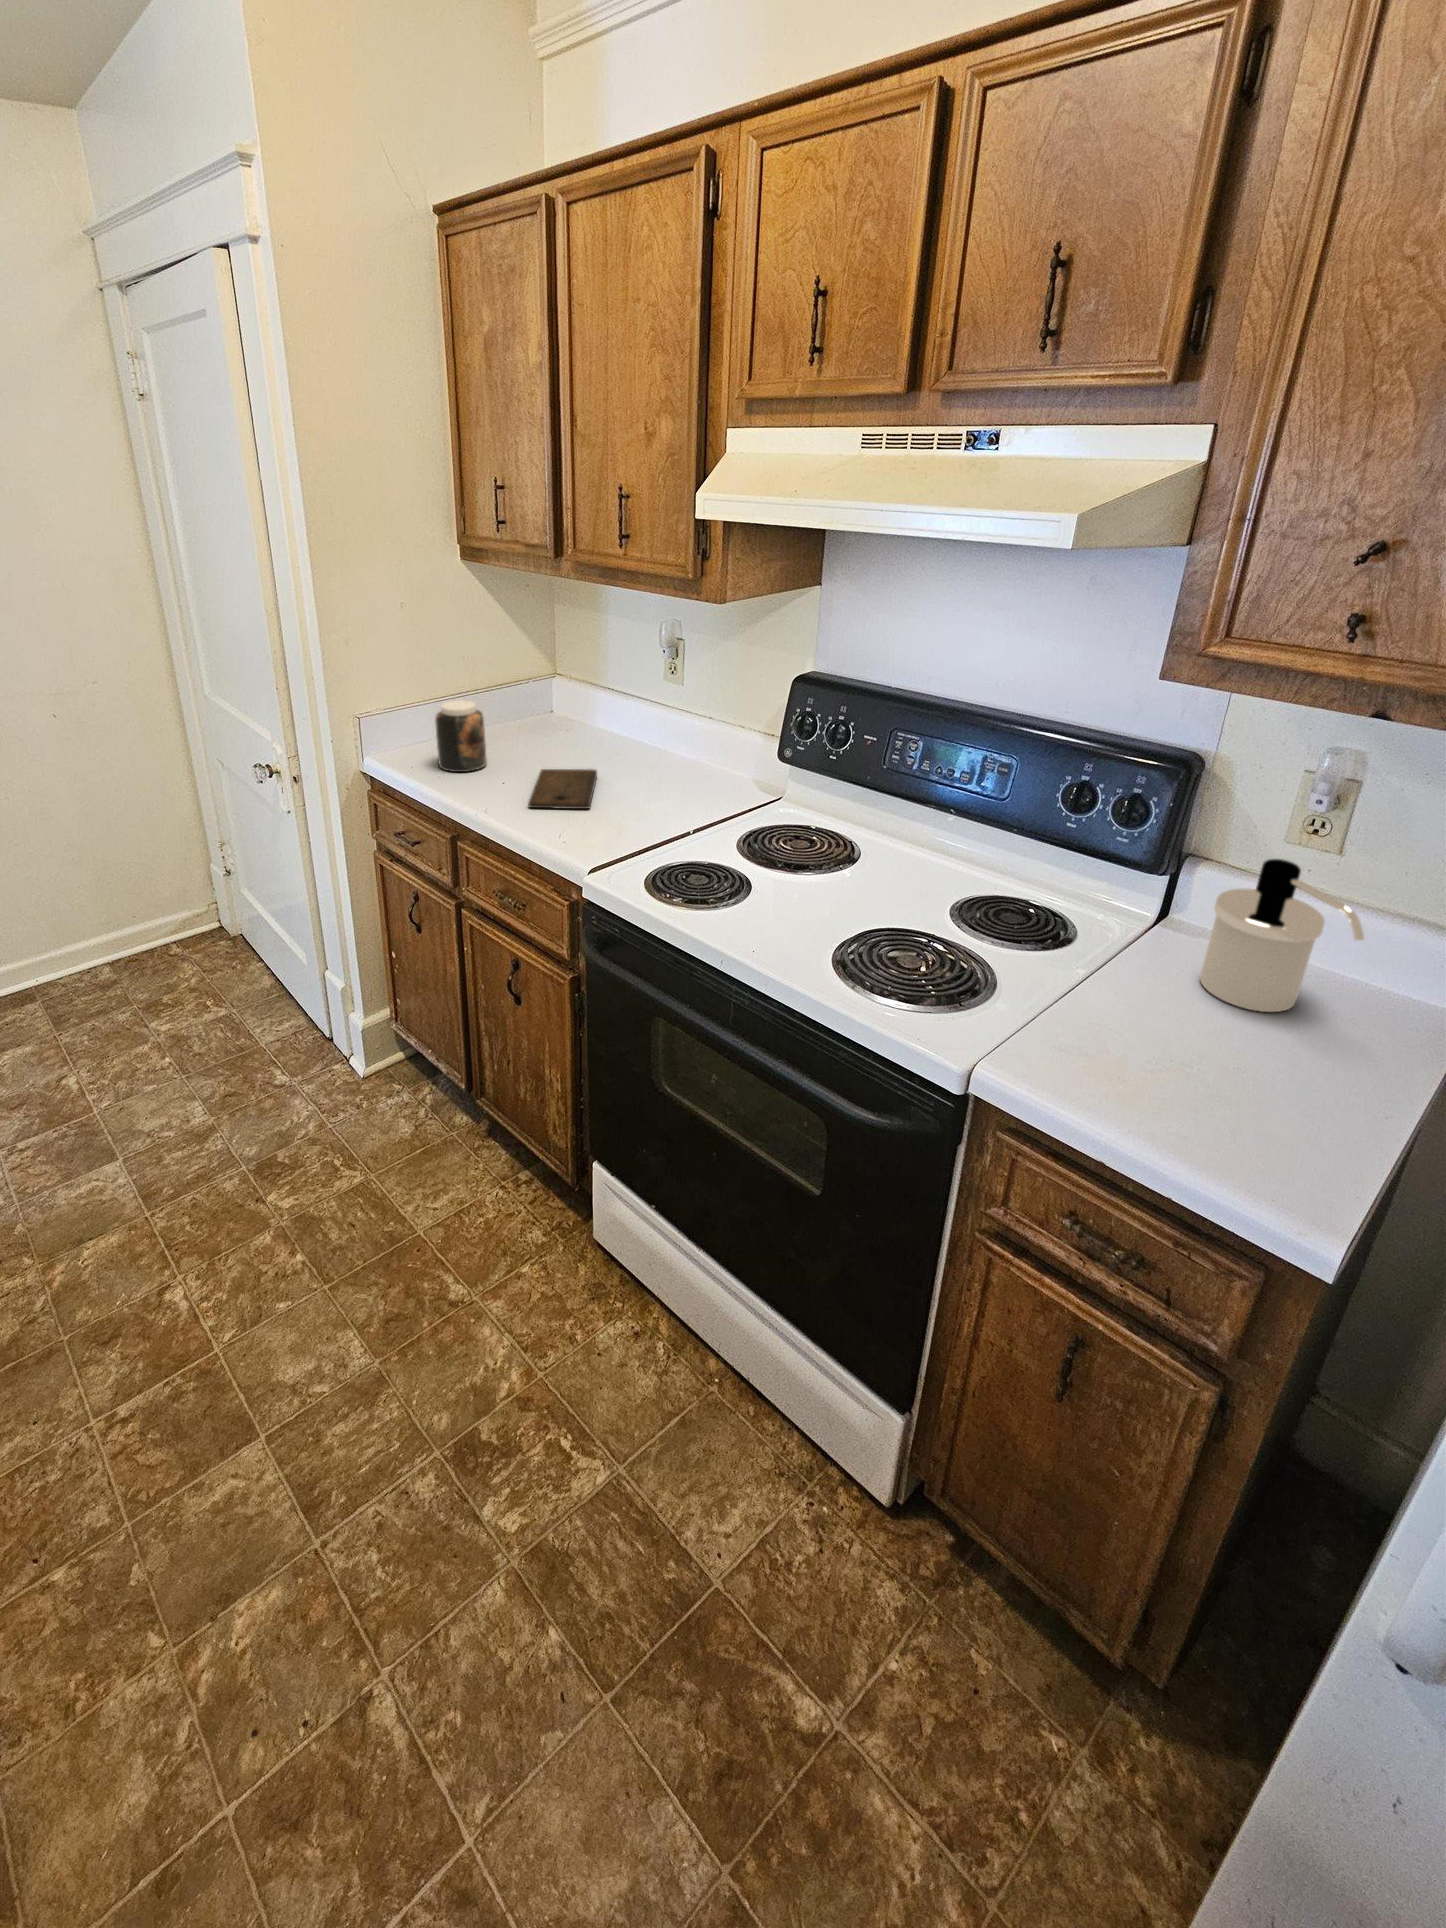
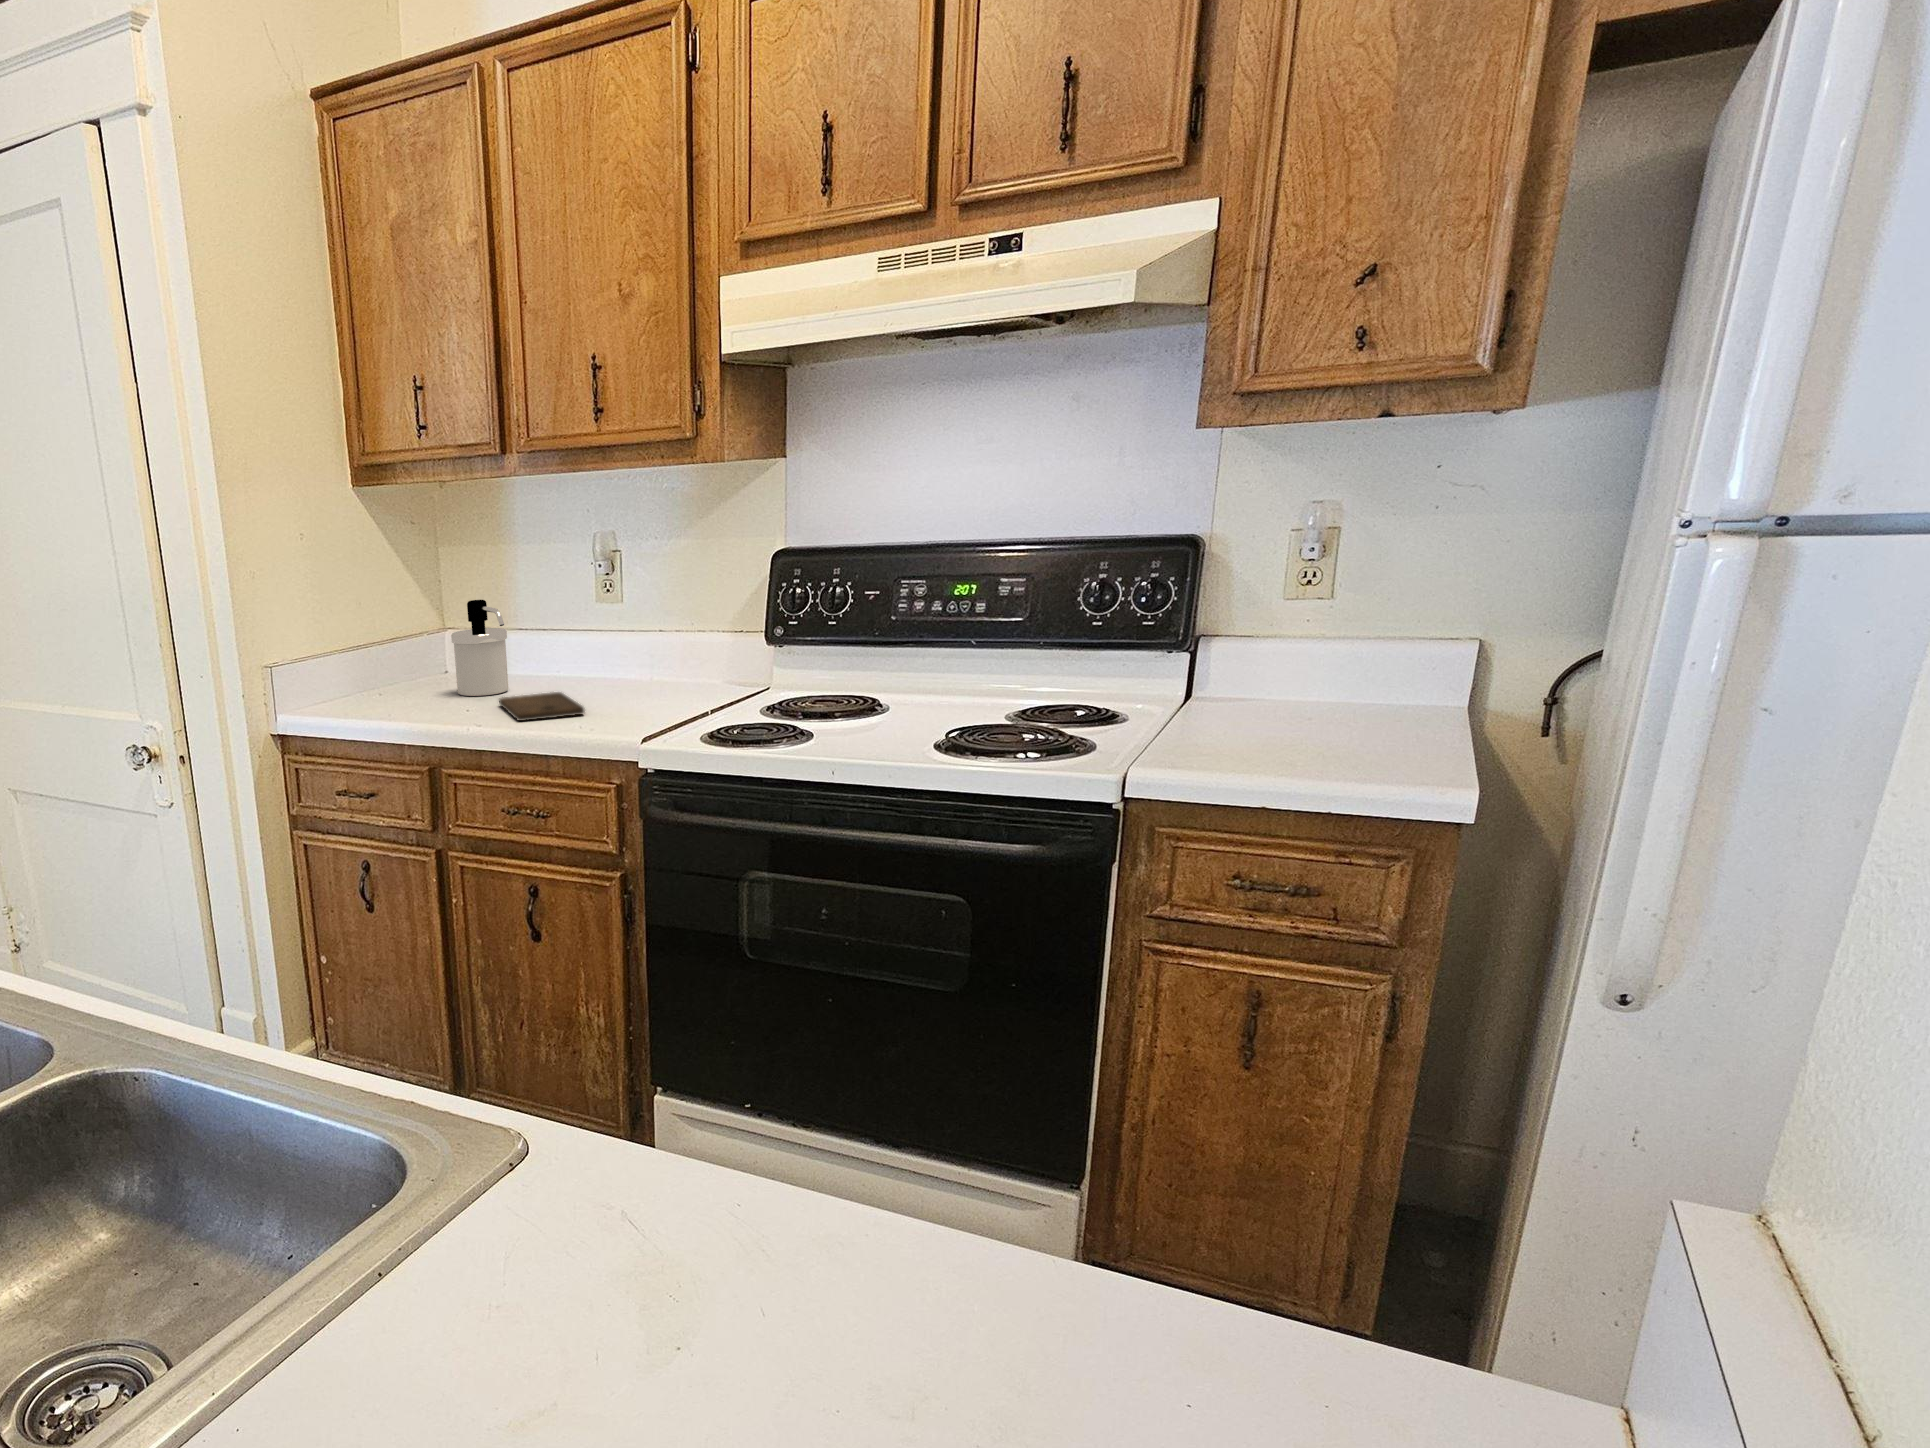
jar: present [435,700,487,772] -> none [367,635,427,714]
soap dispenser: present [1200,859,1364,1012] -> present [451,600,508,696]

